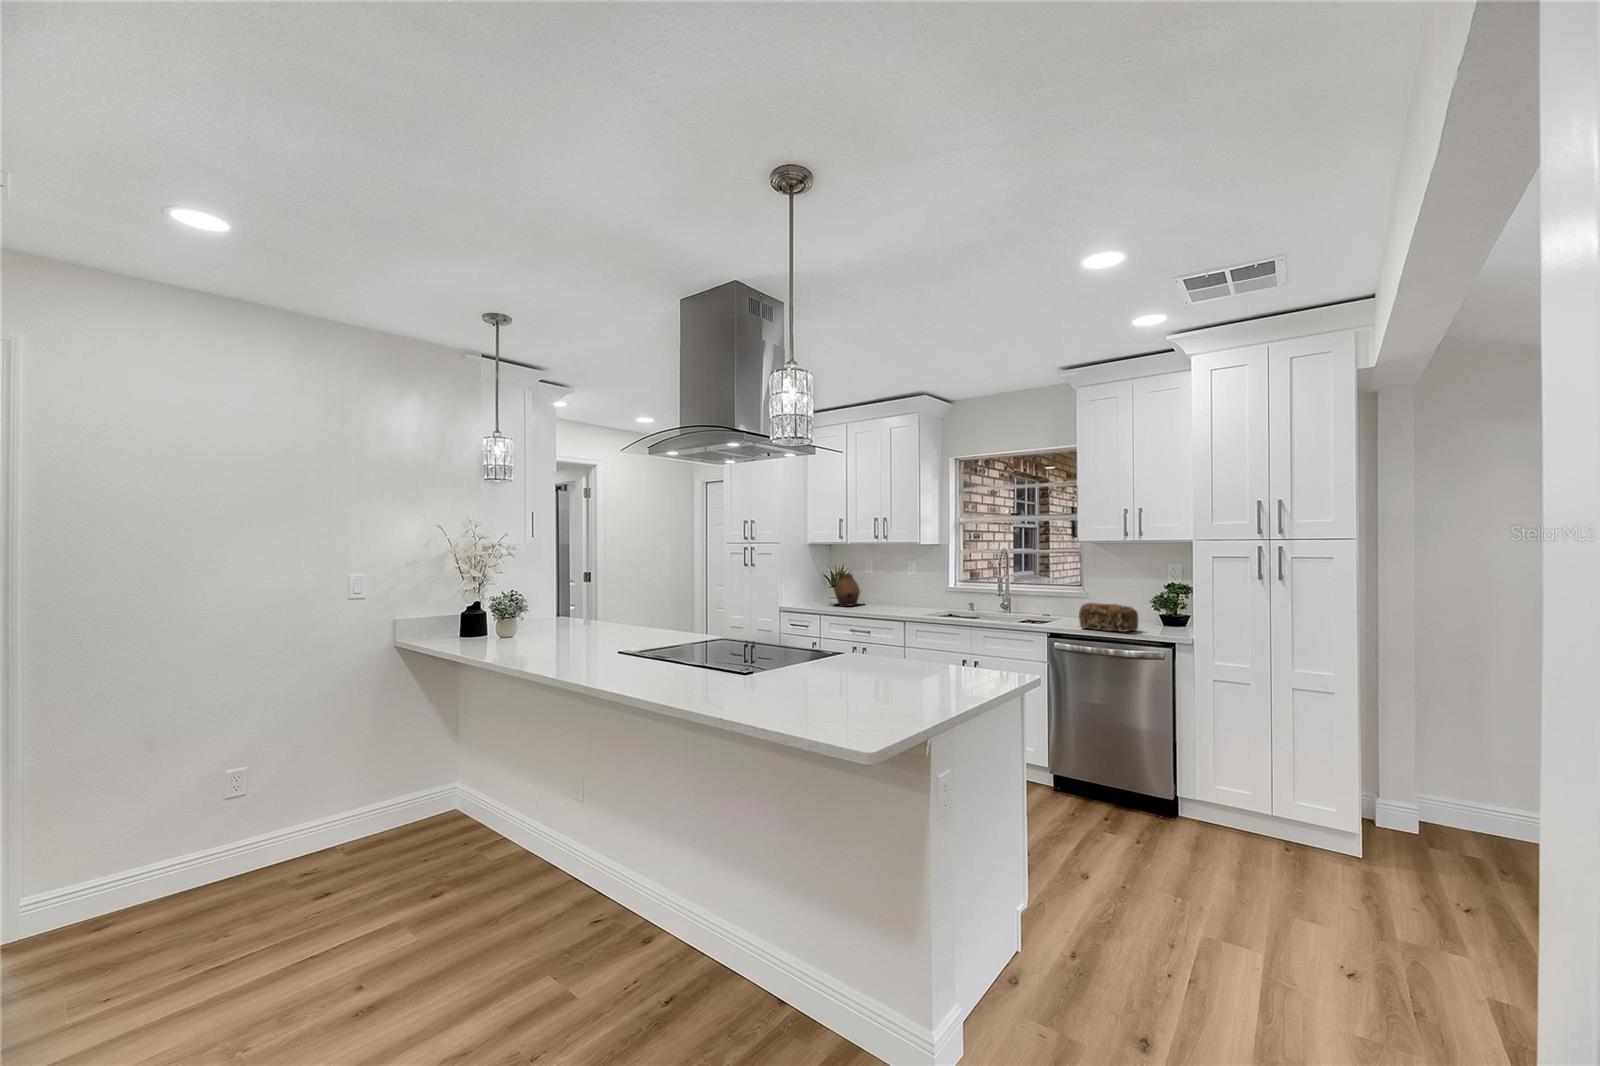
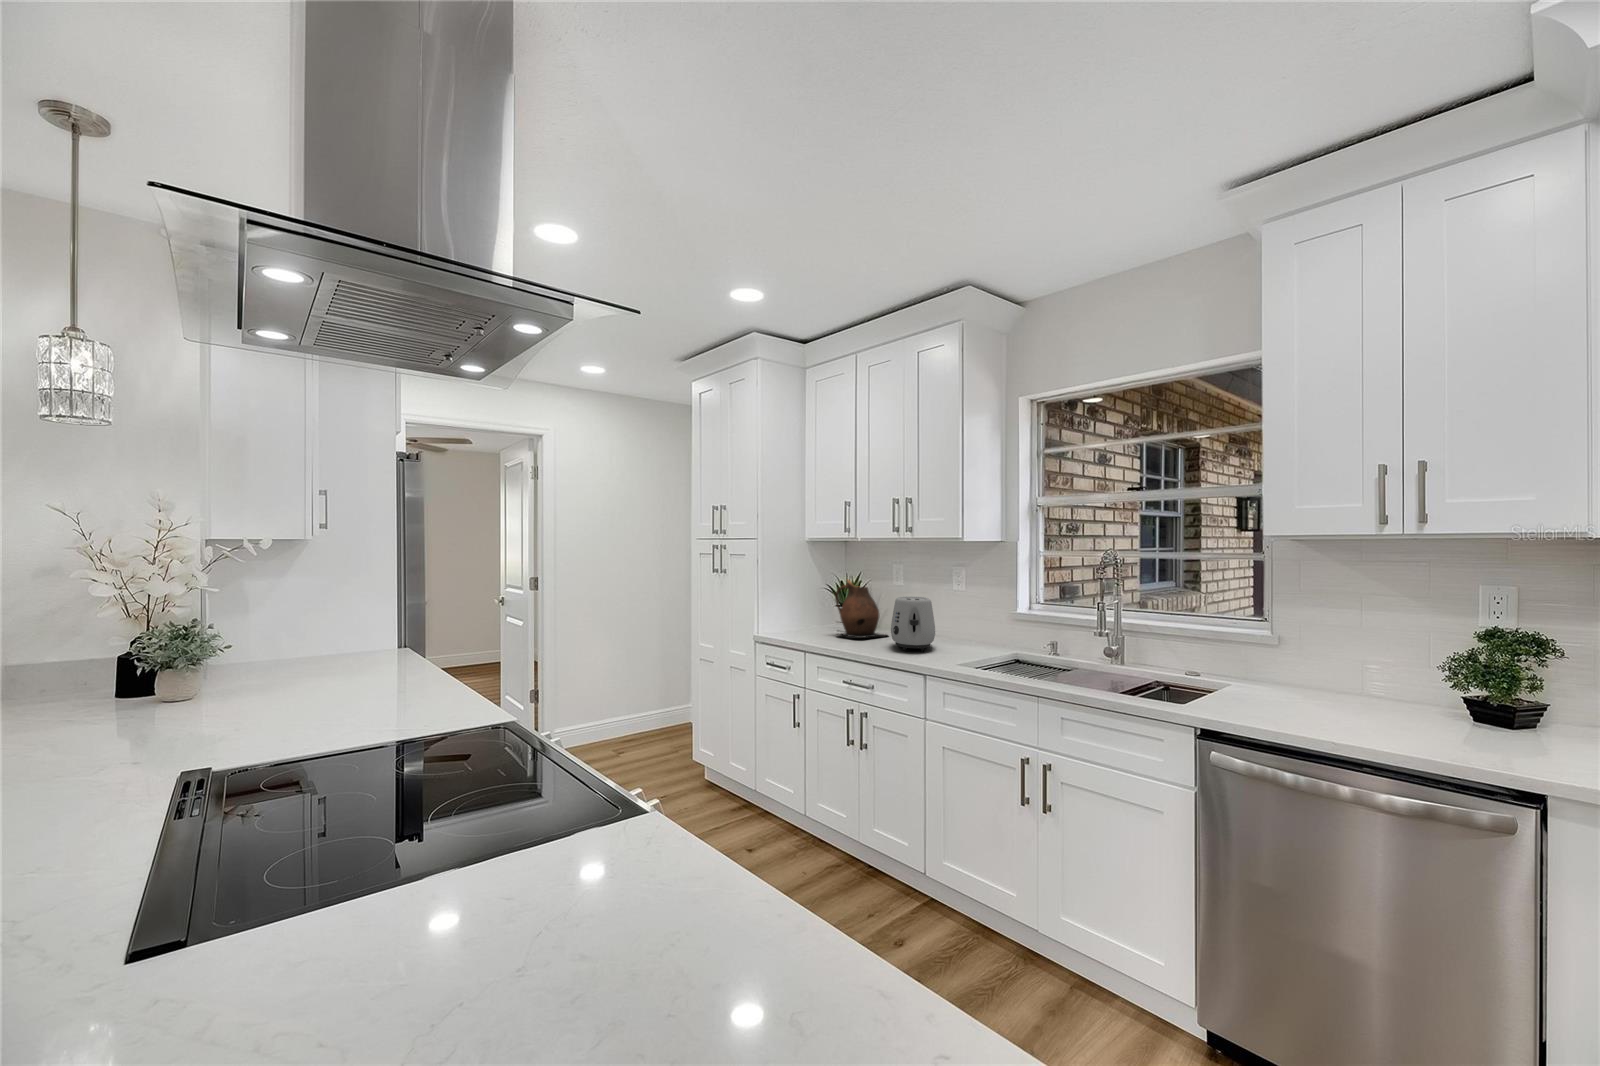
toaster: none [873,579,901,610] -> present [891,596,935,651]
bread loaf: present [1079,603,1139,632] -> none [1268,665,1419,741]

